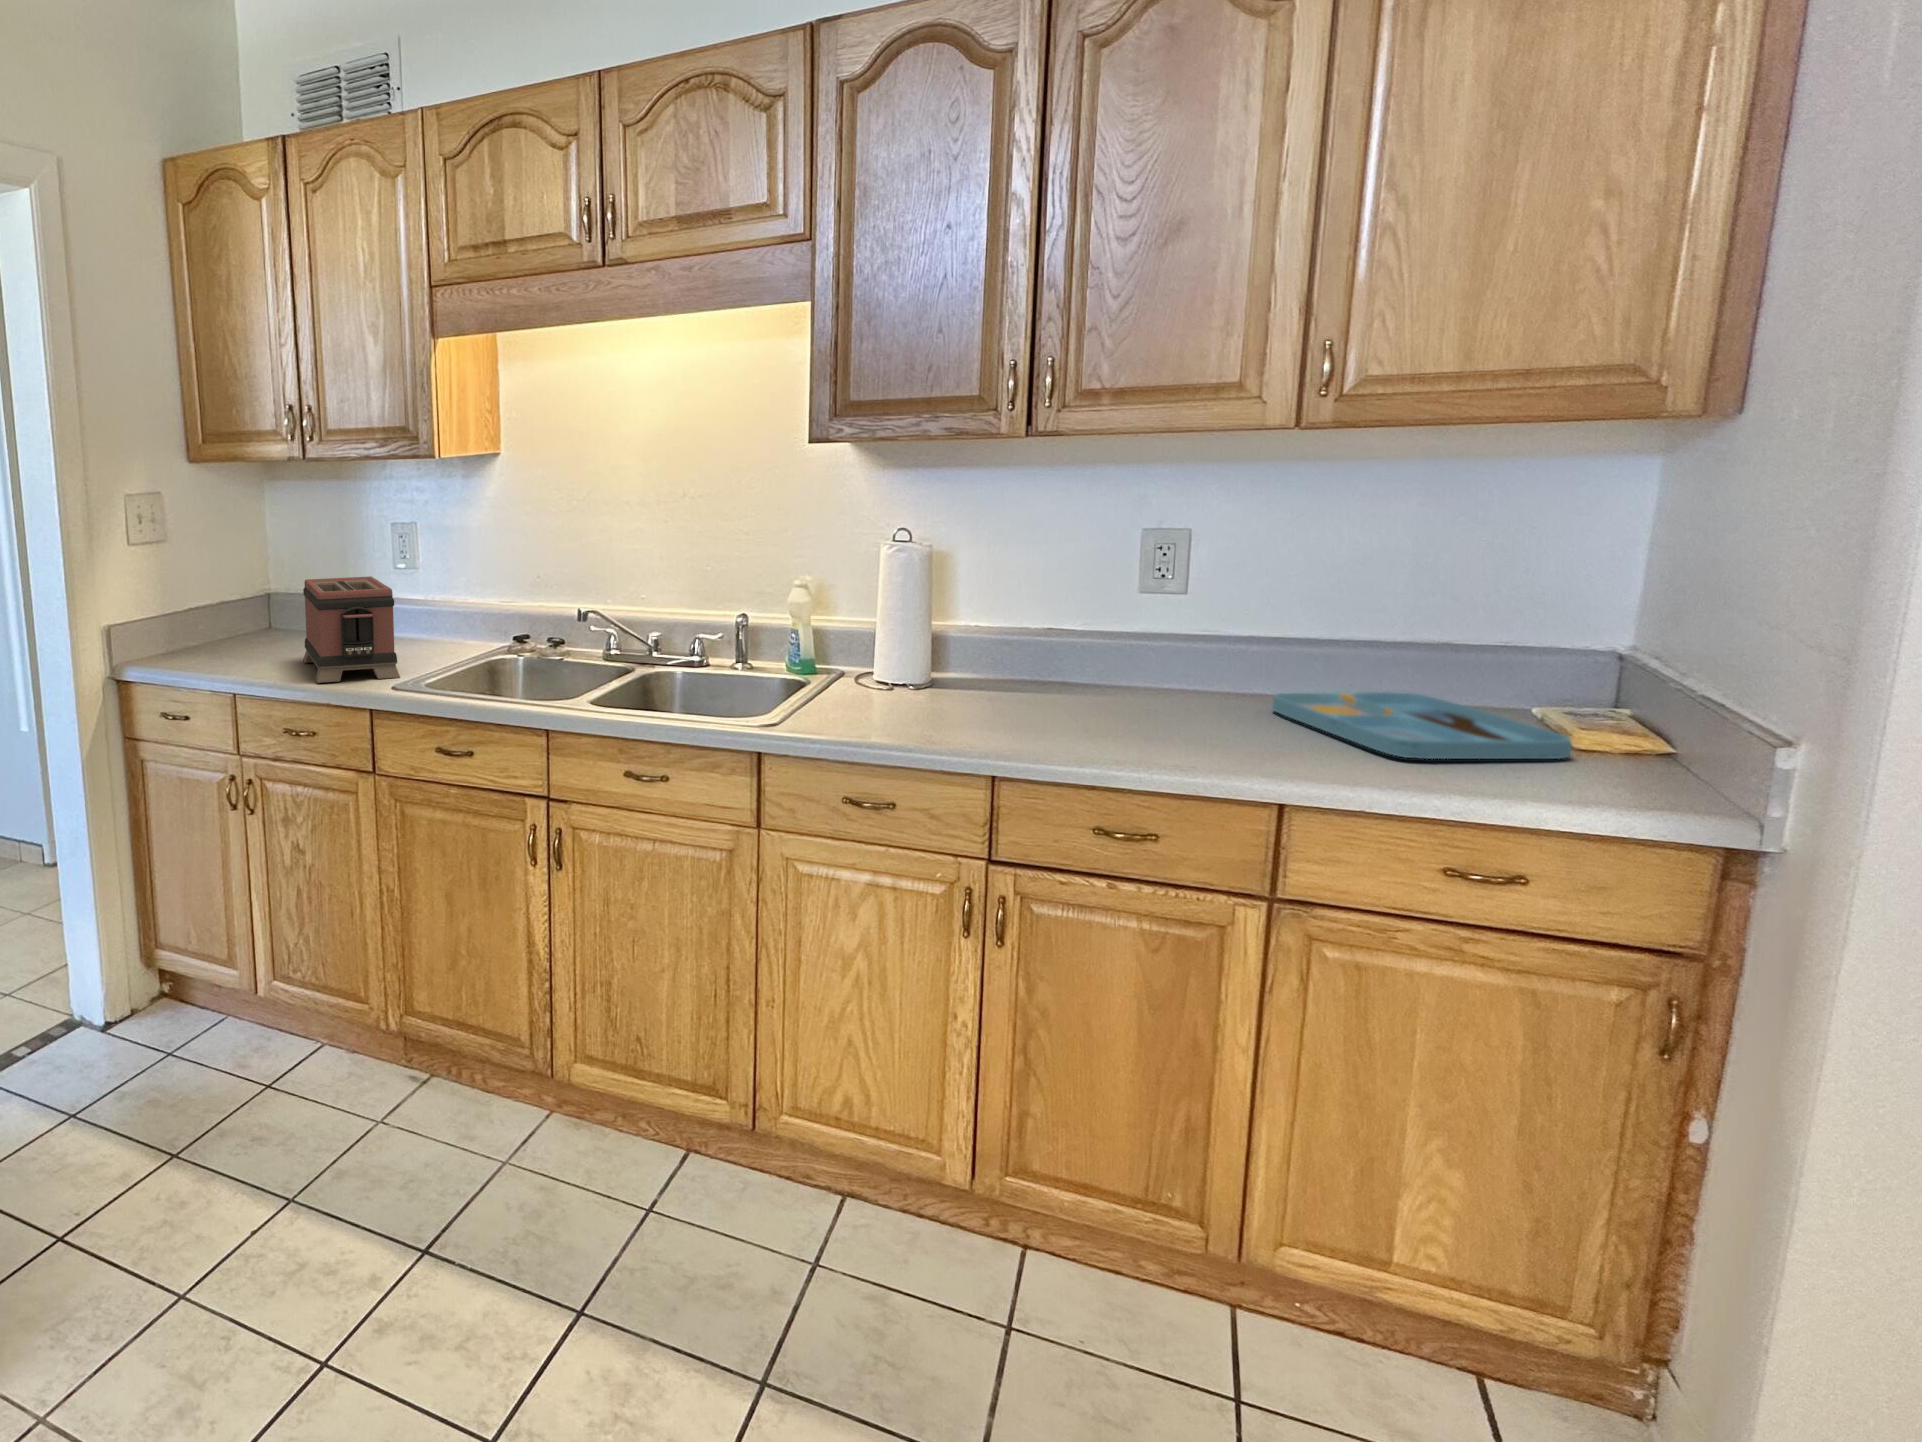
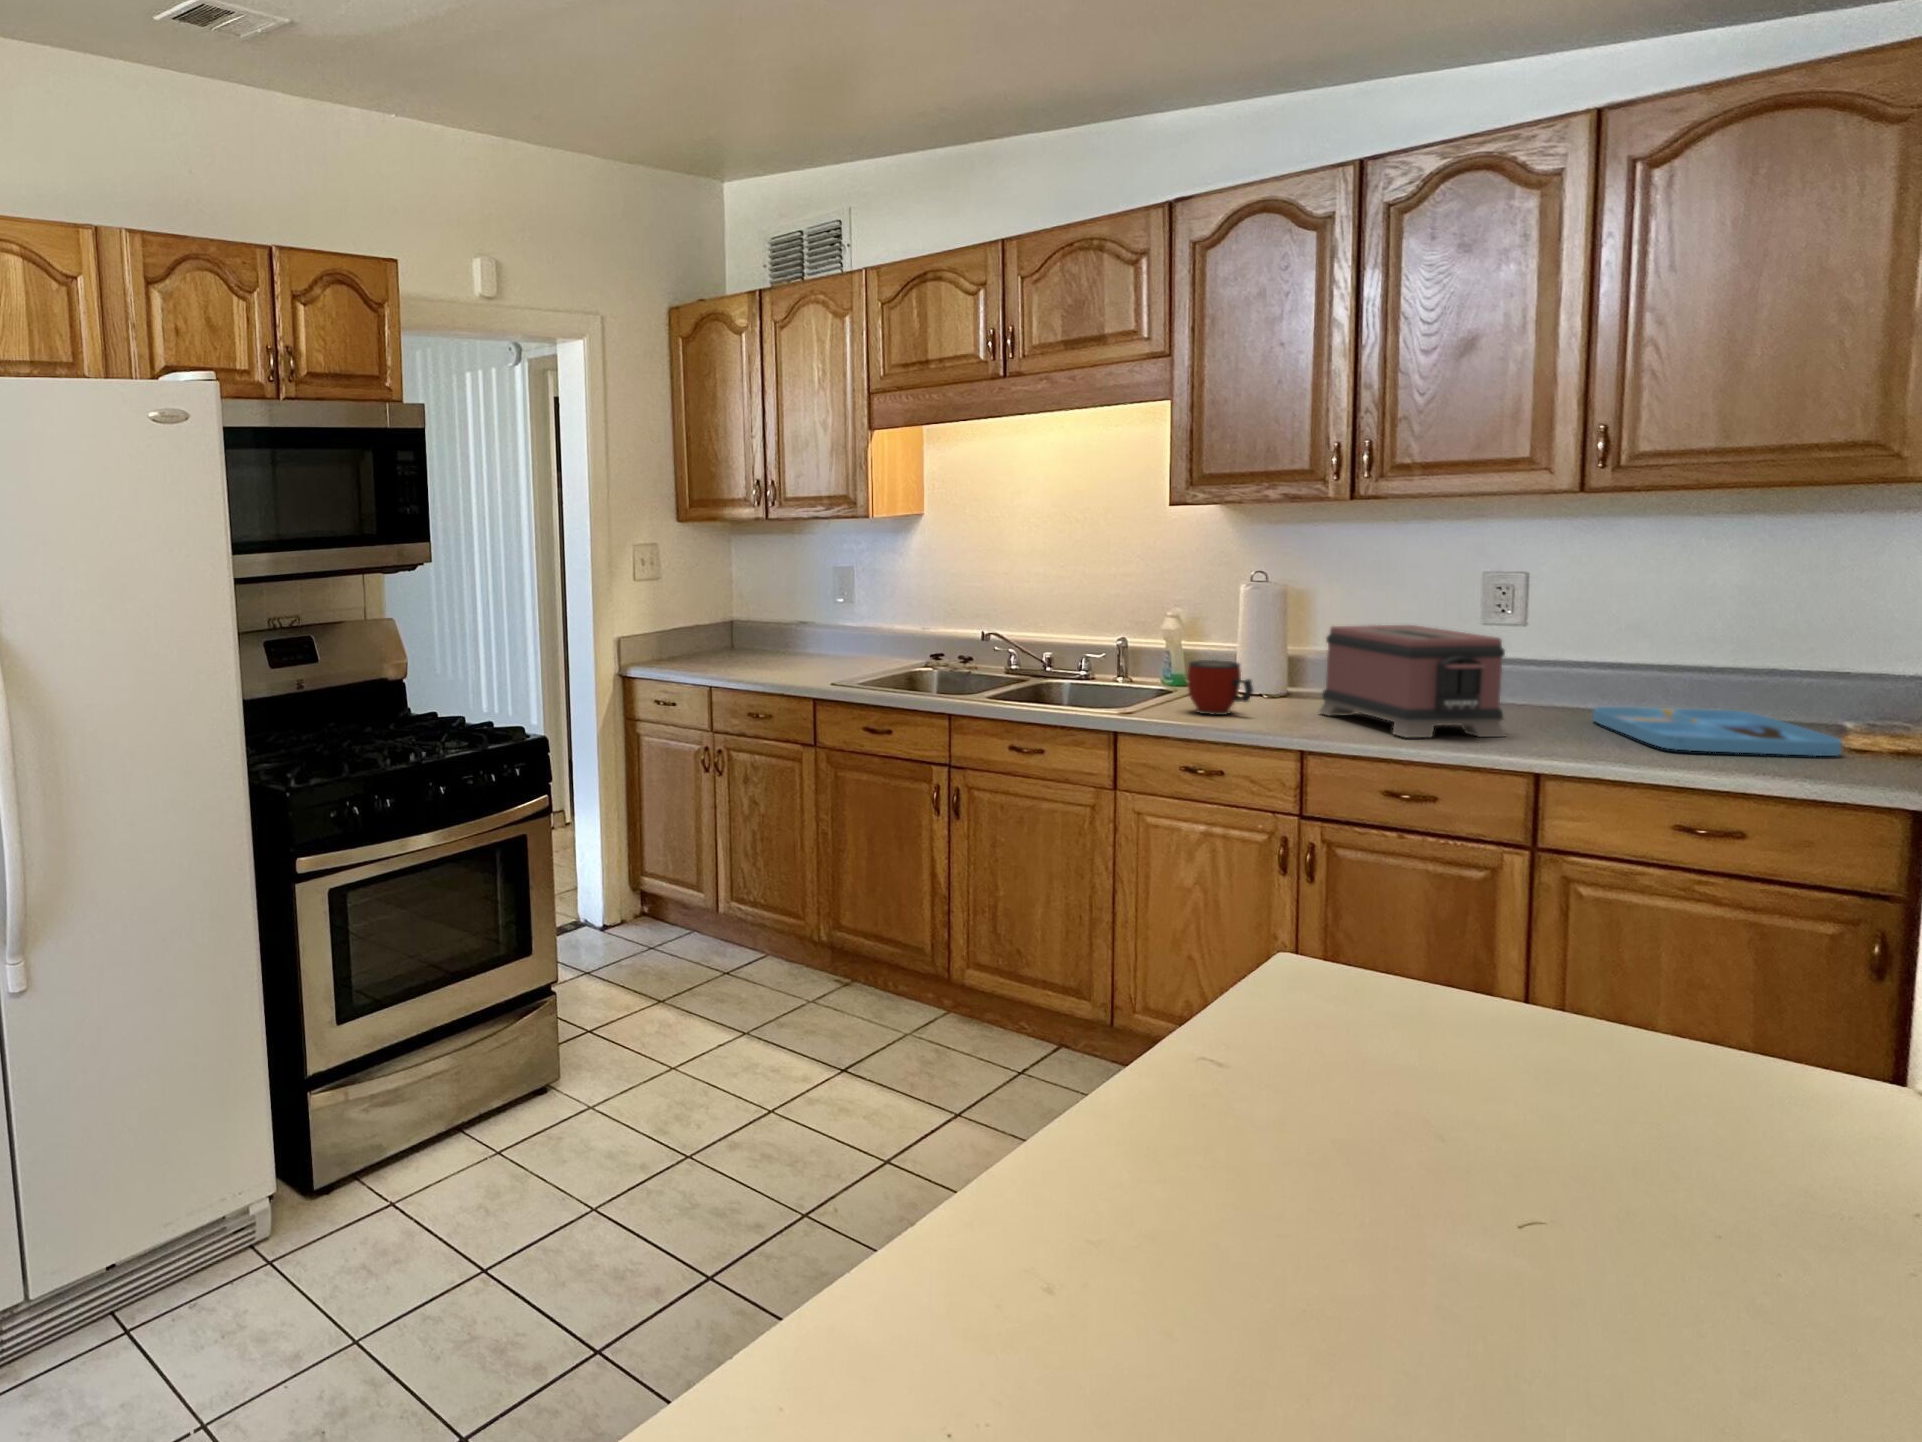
toaster: present [303,576,400,683] -> present [1319,625,1505,738]
mug: none [836,647,917,720] -> present [1187,660,1253,715]

